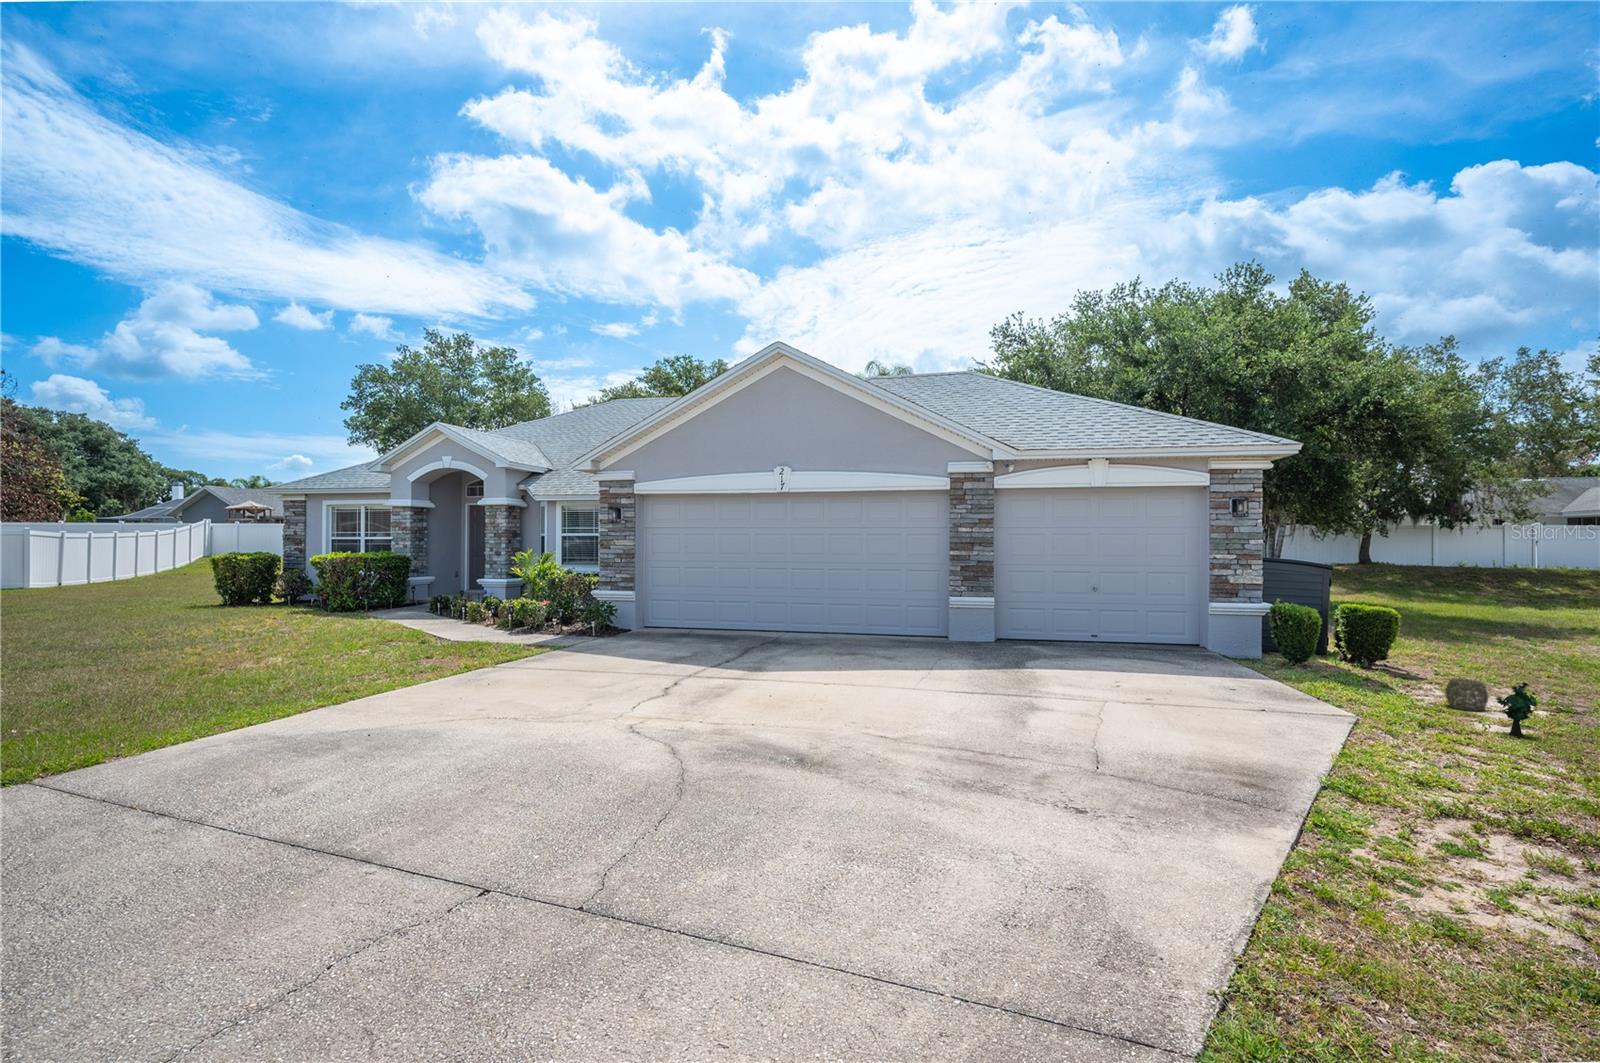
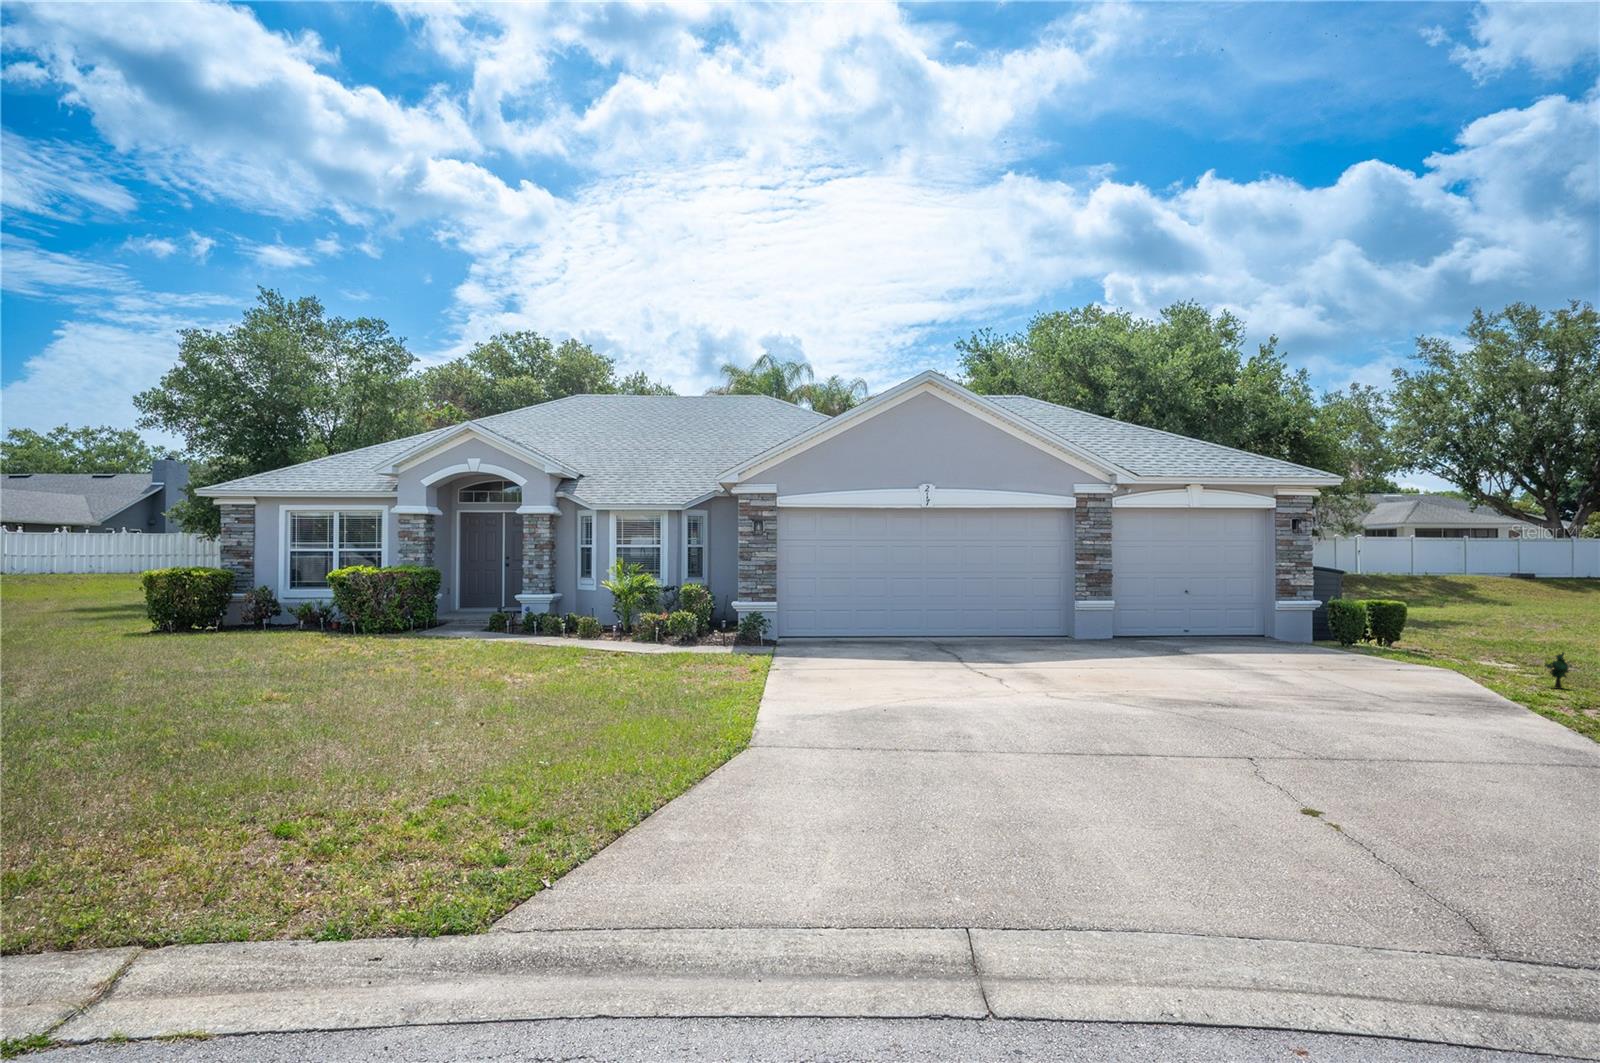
woven basket: present [1445,679,1488,711] -> none [1483,653,1514,676]

